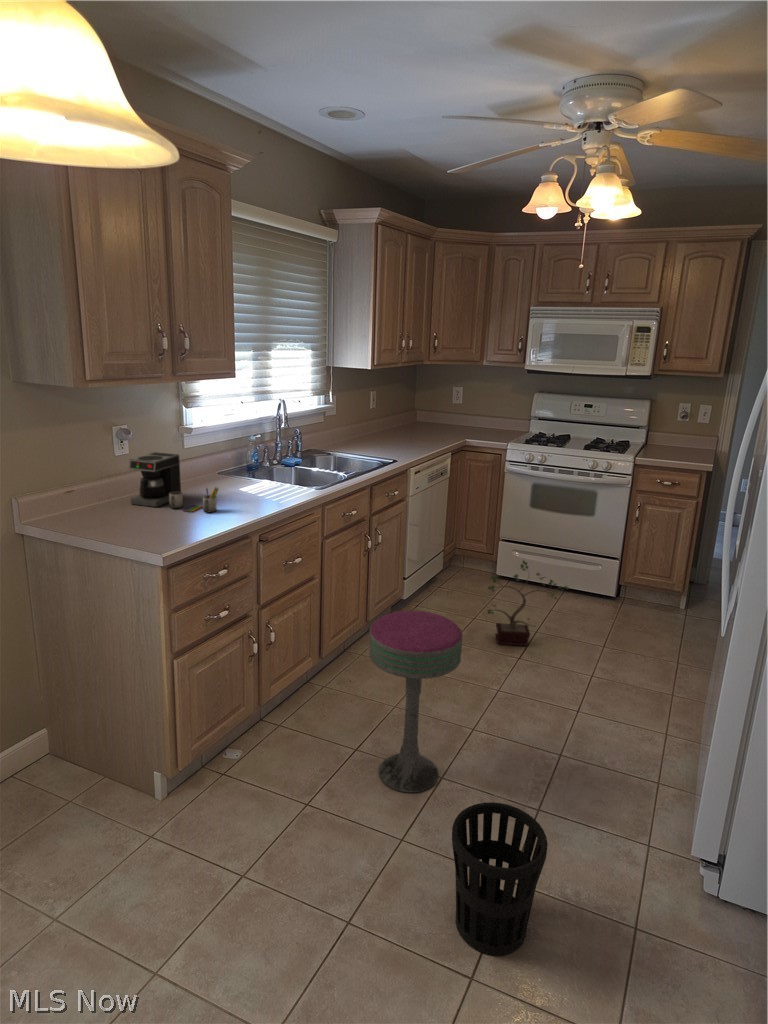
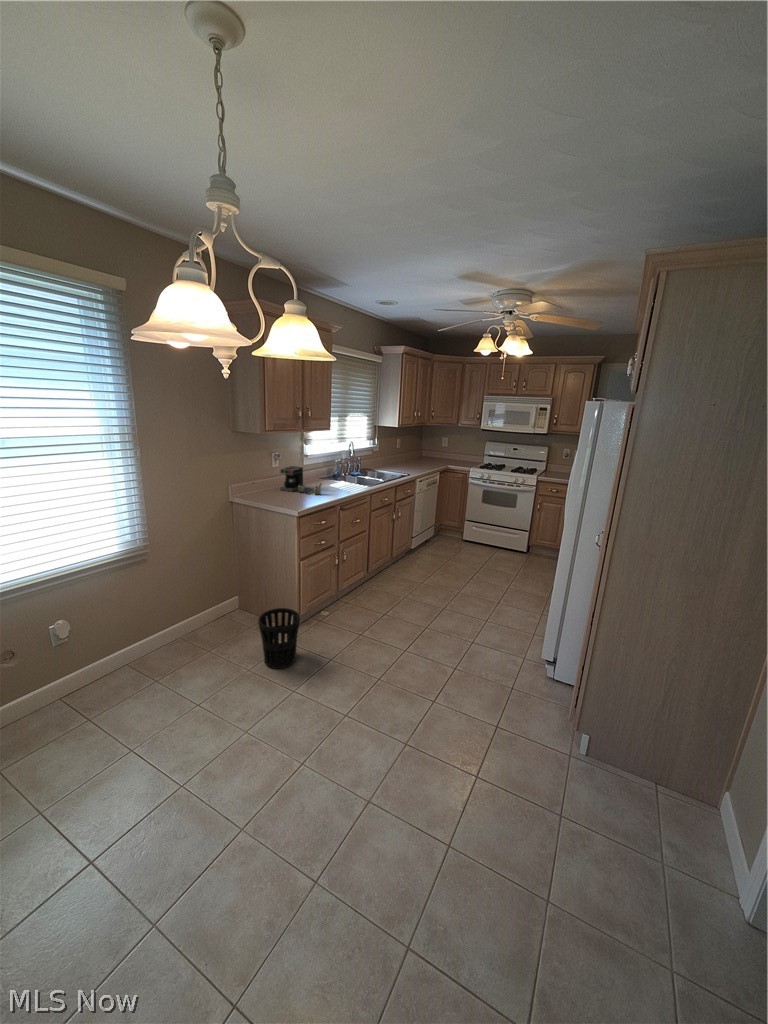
potted plant: present [487,560,569,646] -> none [453,528,498,573]
bar stool: present [369,610,463,793] -> none [391,545,436,631]
wastebasket: present [452,802,548,956] -> present [258,608,300,669]

